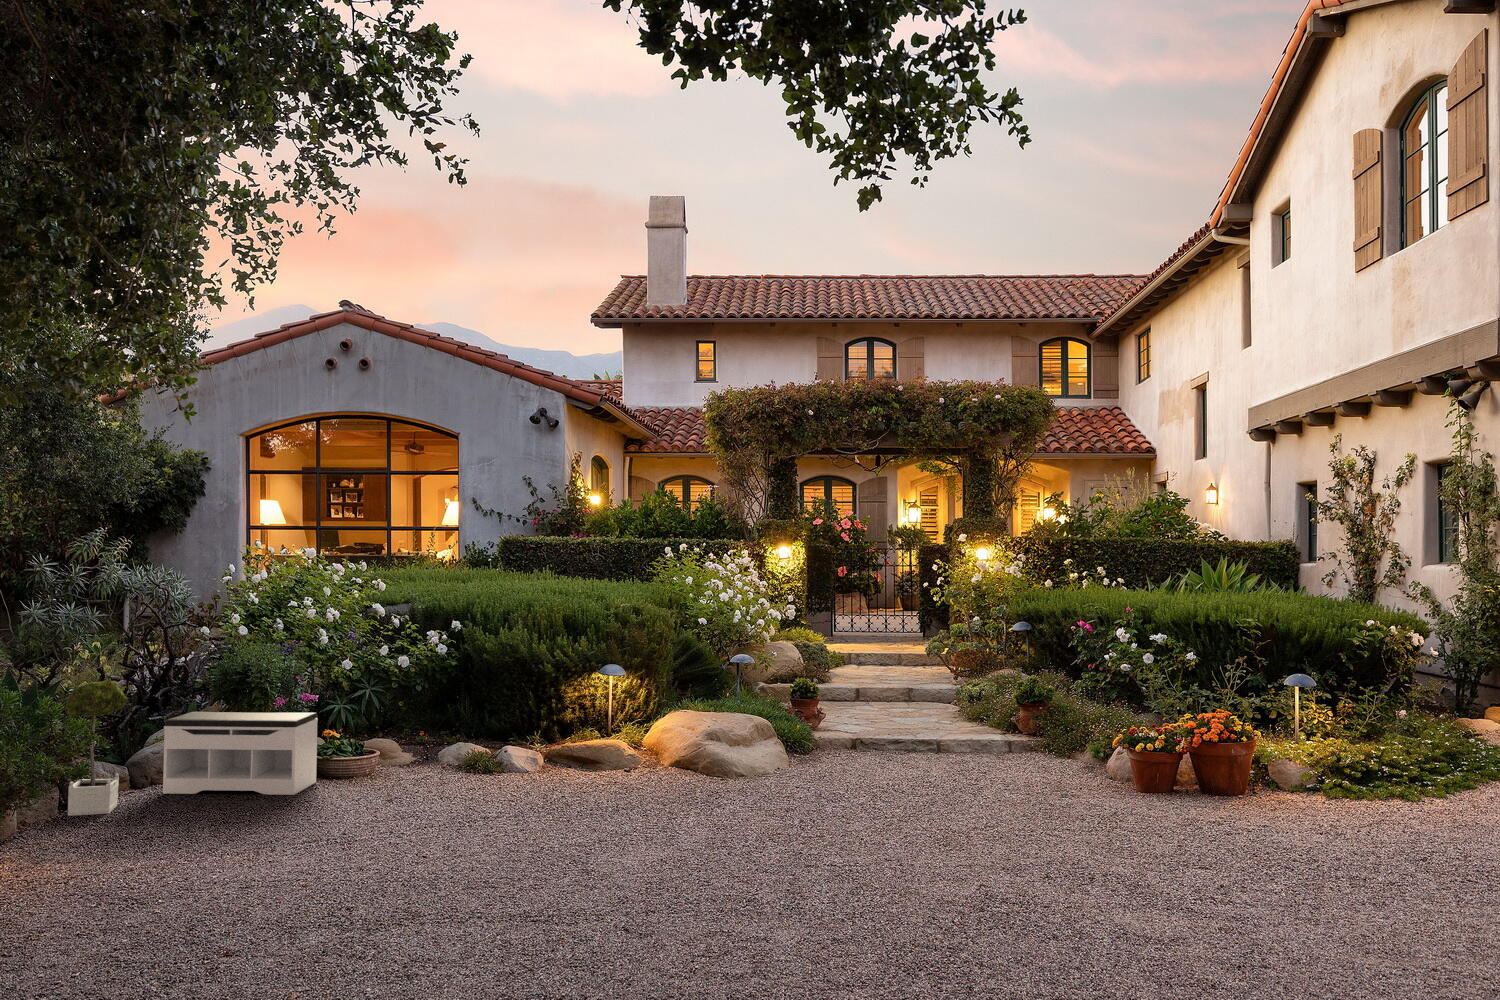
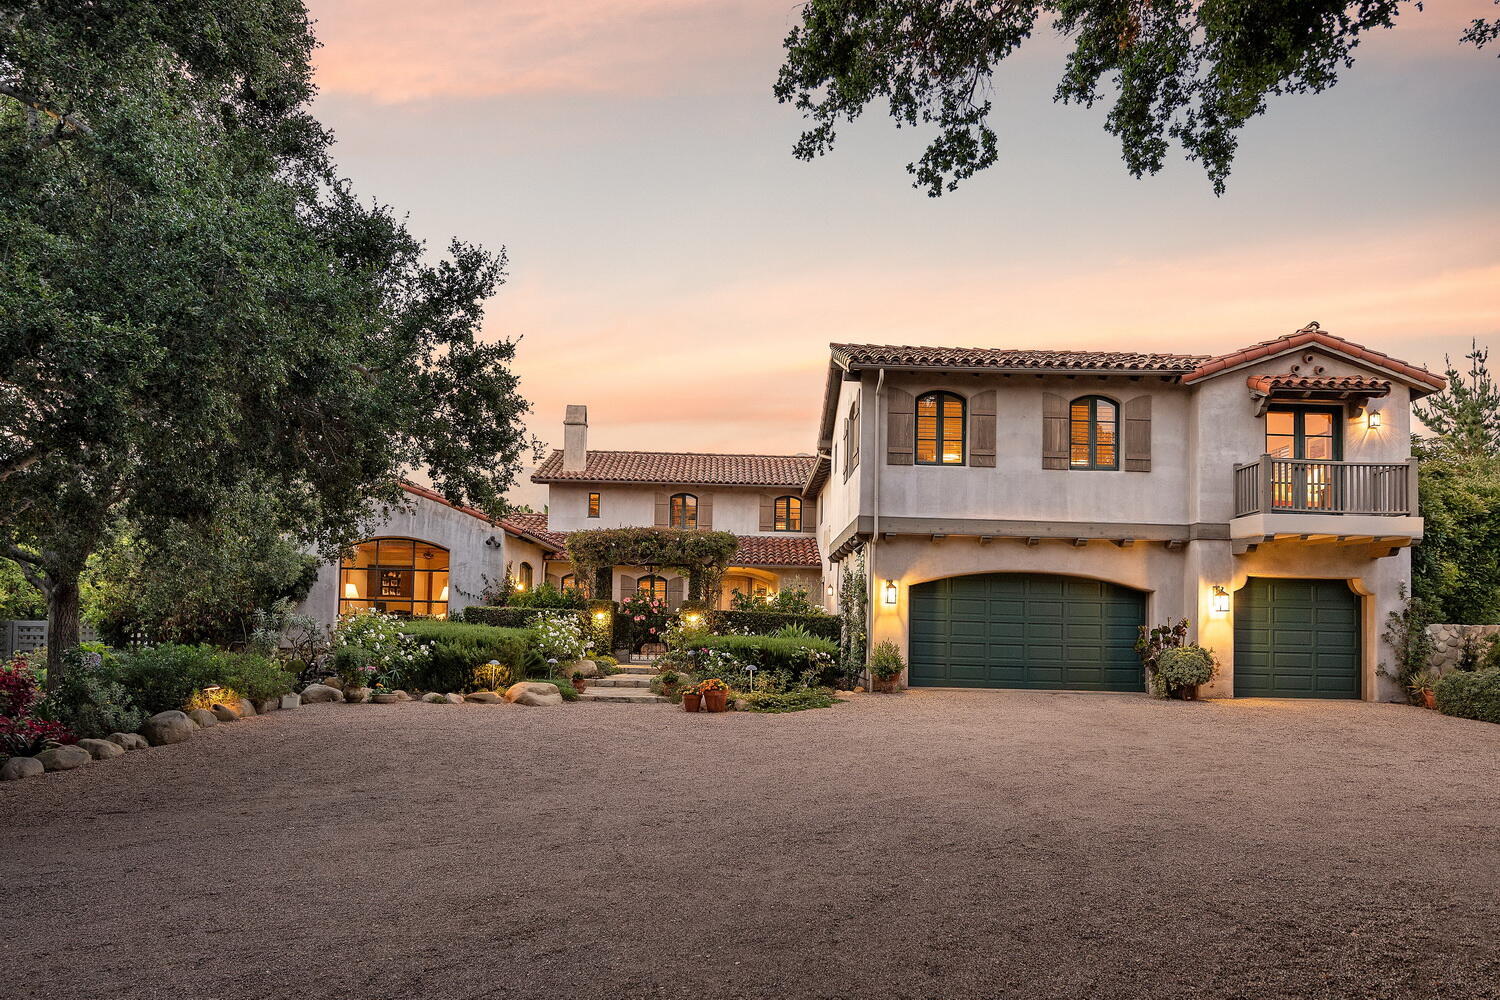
bench: present [163,712,318,795] -> none [314,674,375,705]

